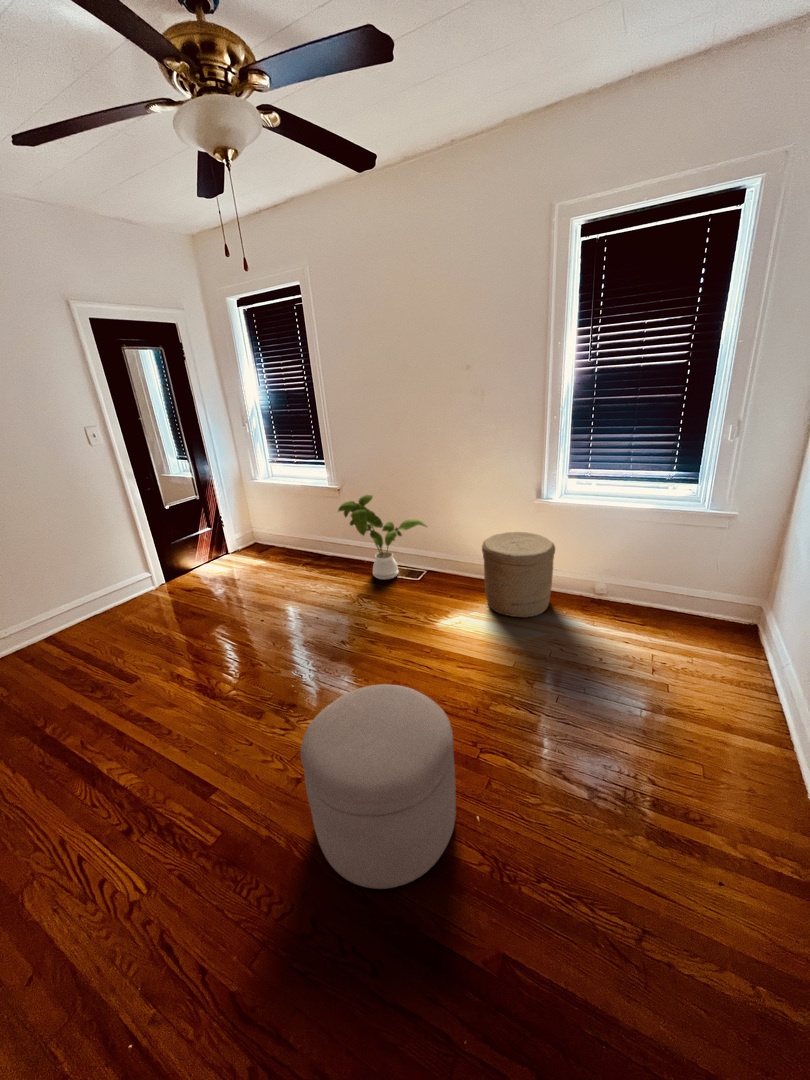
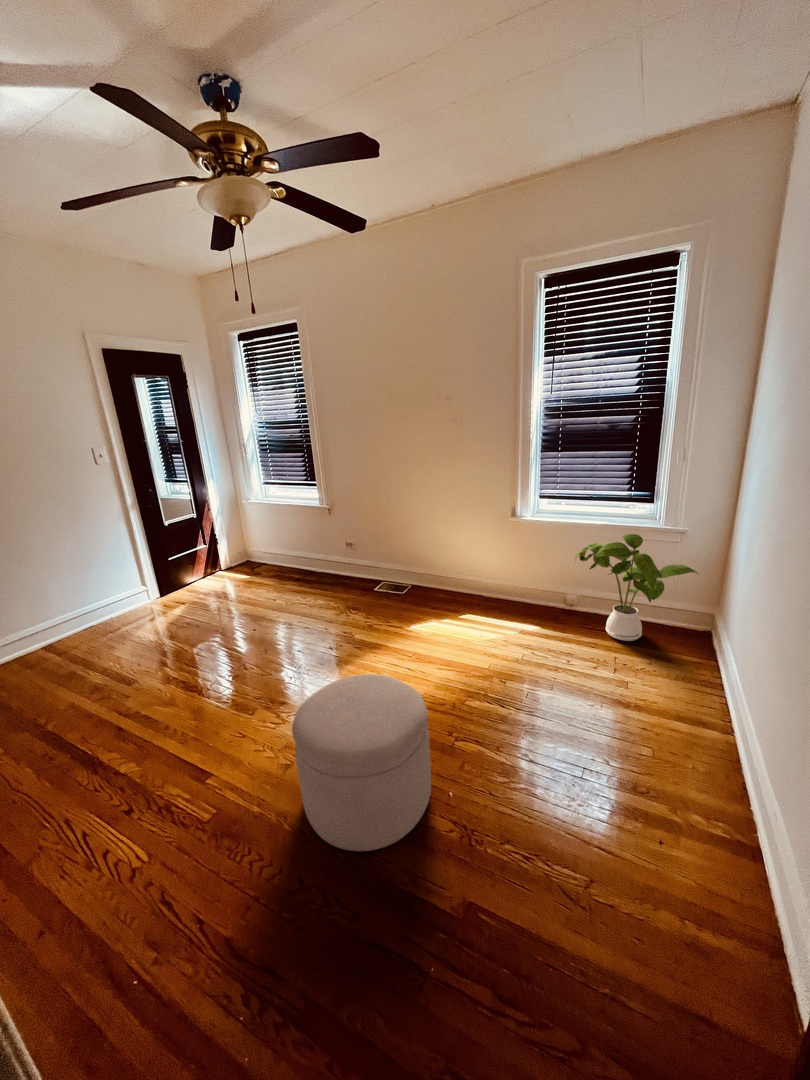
house plant: present [338,495,427,580] -> present [575,533,698,641]
woven basket: present [482,532,555,618] -> none [462,548,530,627]

